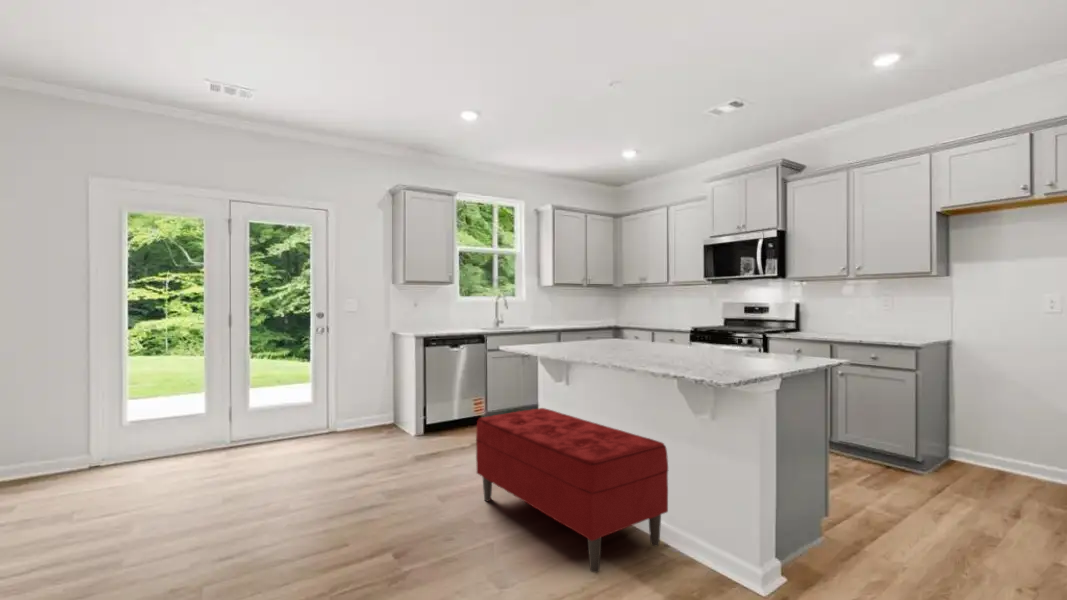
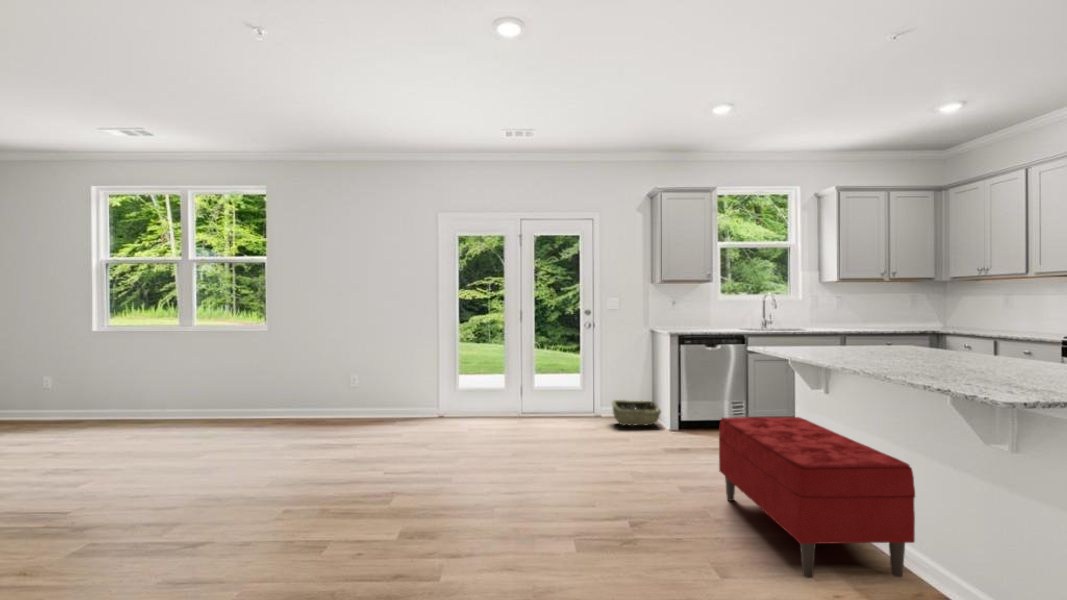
woven basket: none [333,405,388,435] -> present [612,400,661,426]

